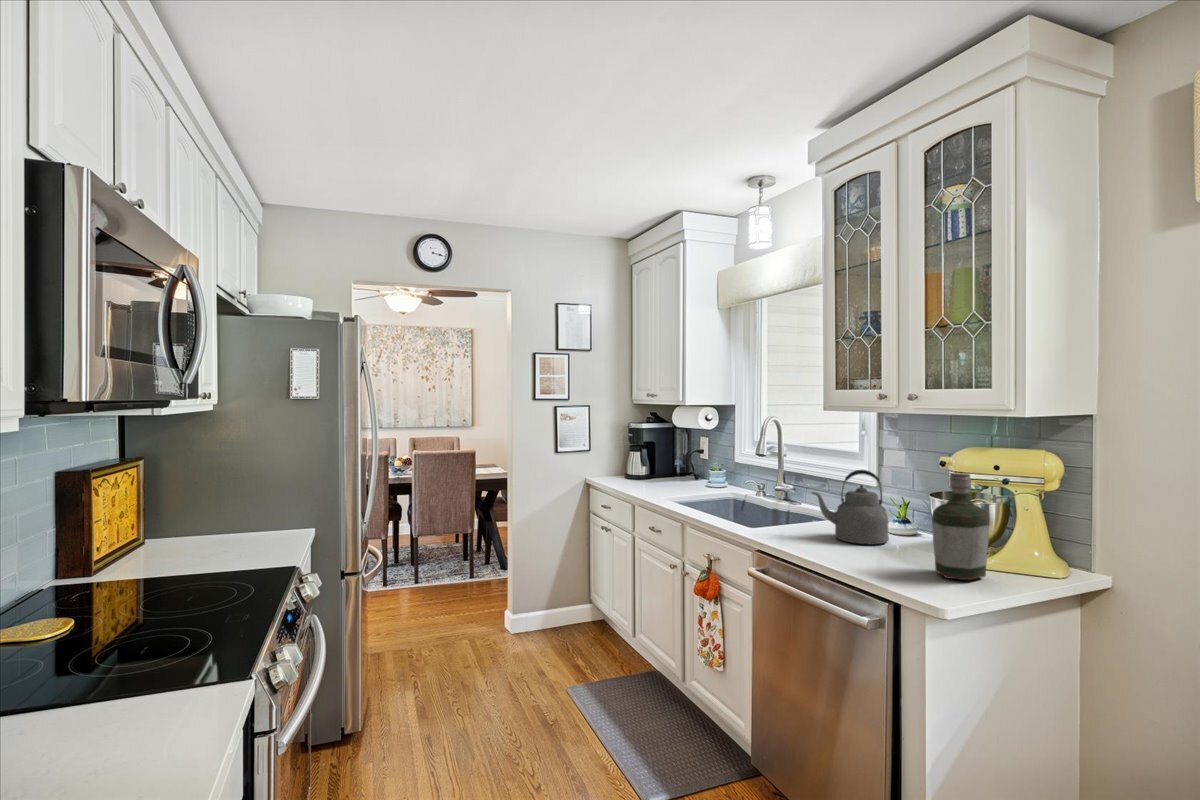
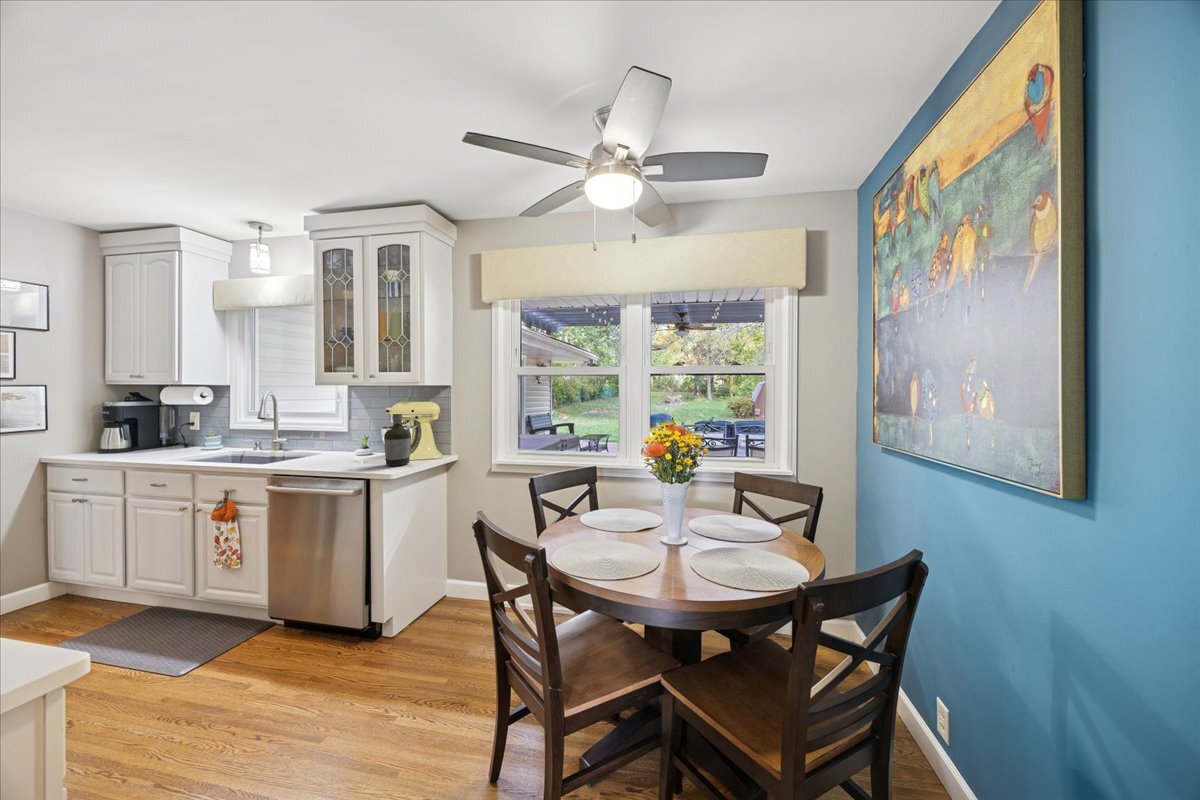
kettle: present [812,470,889,544] -> none [309,419,358,461]

